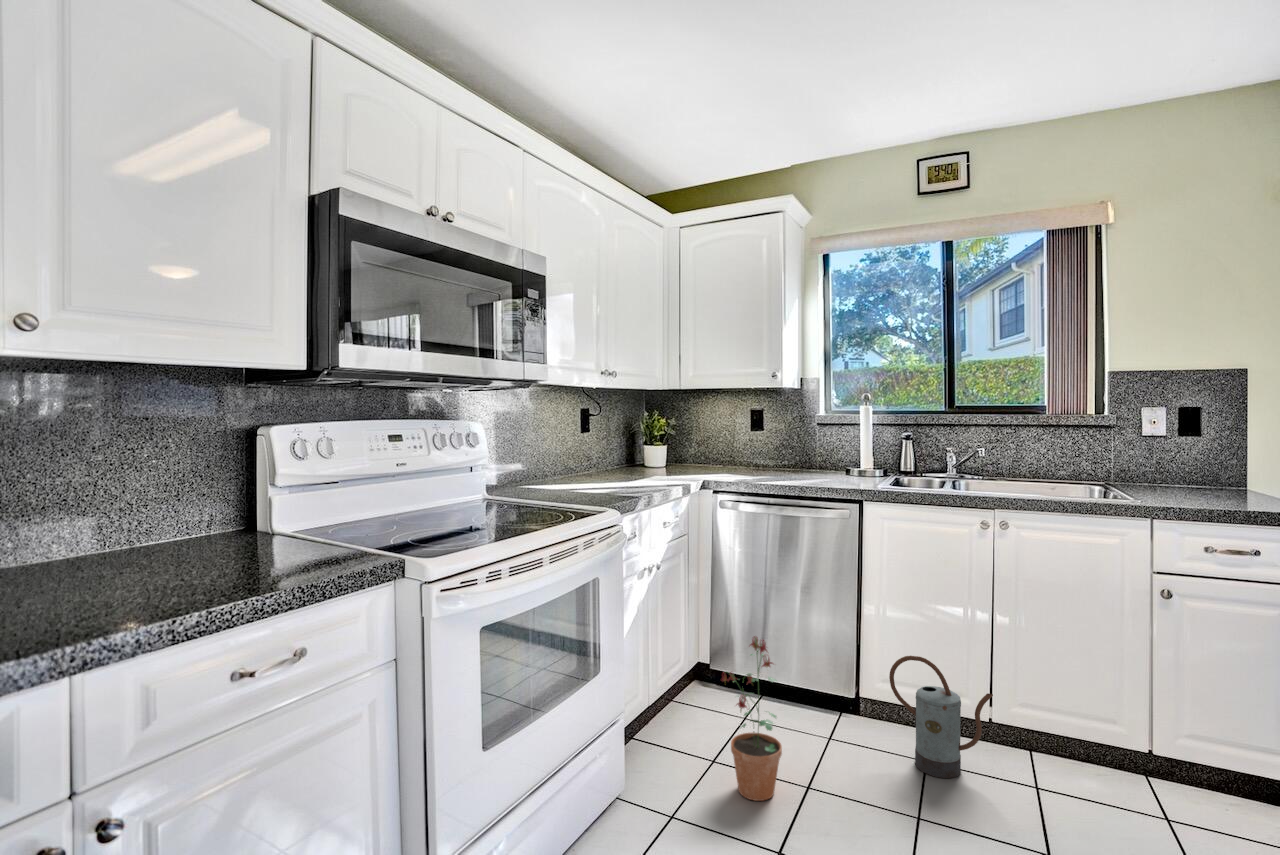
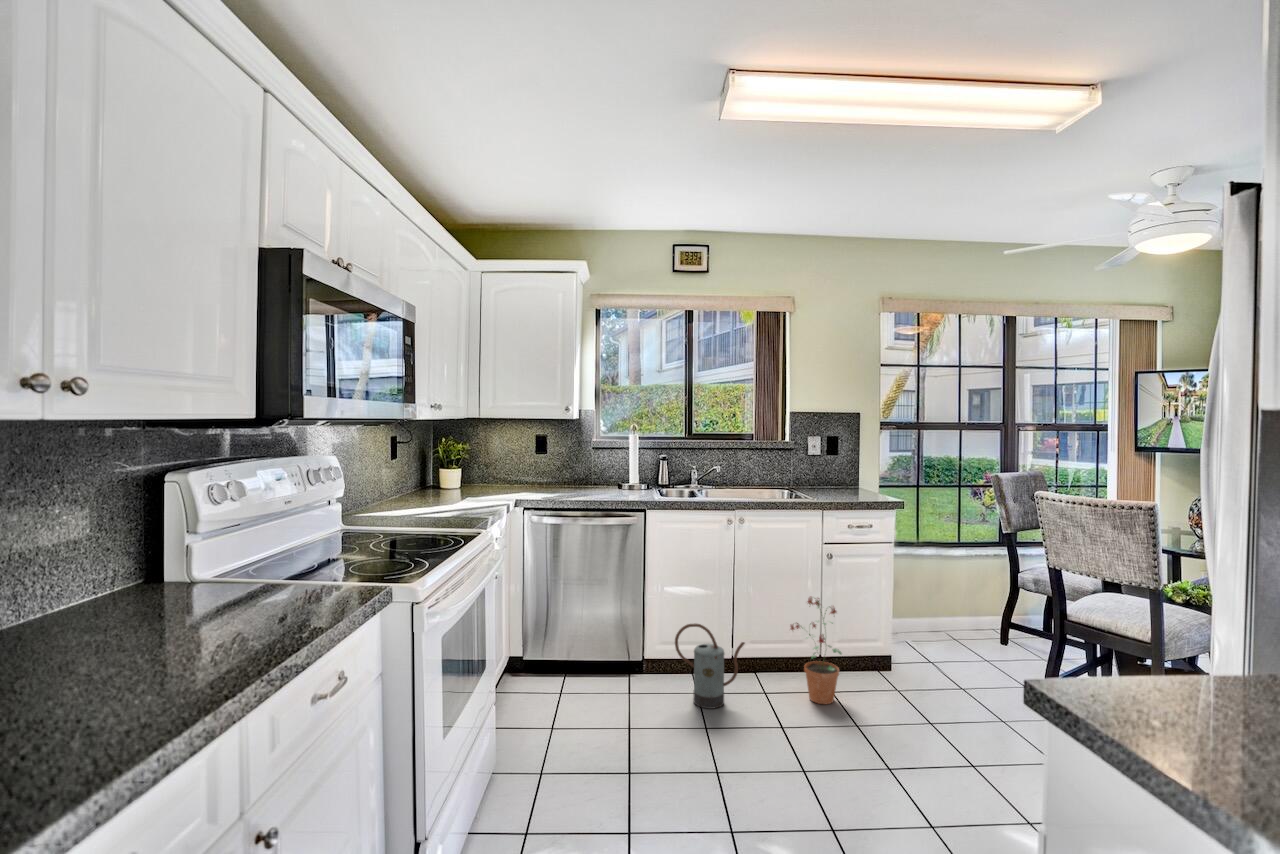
potted plant: present [722,636,782,801] -> present [791,597,842,704]

